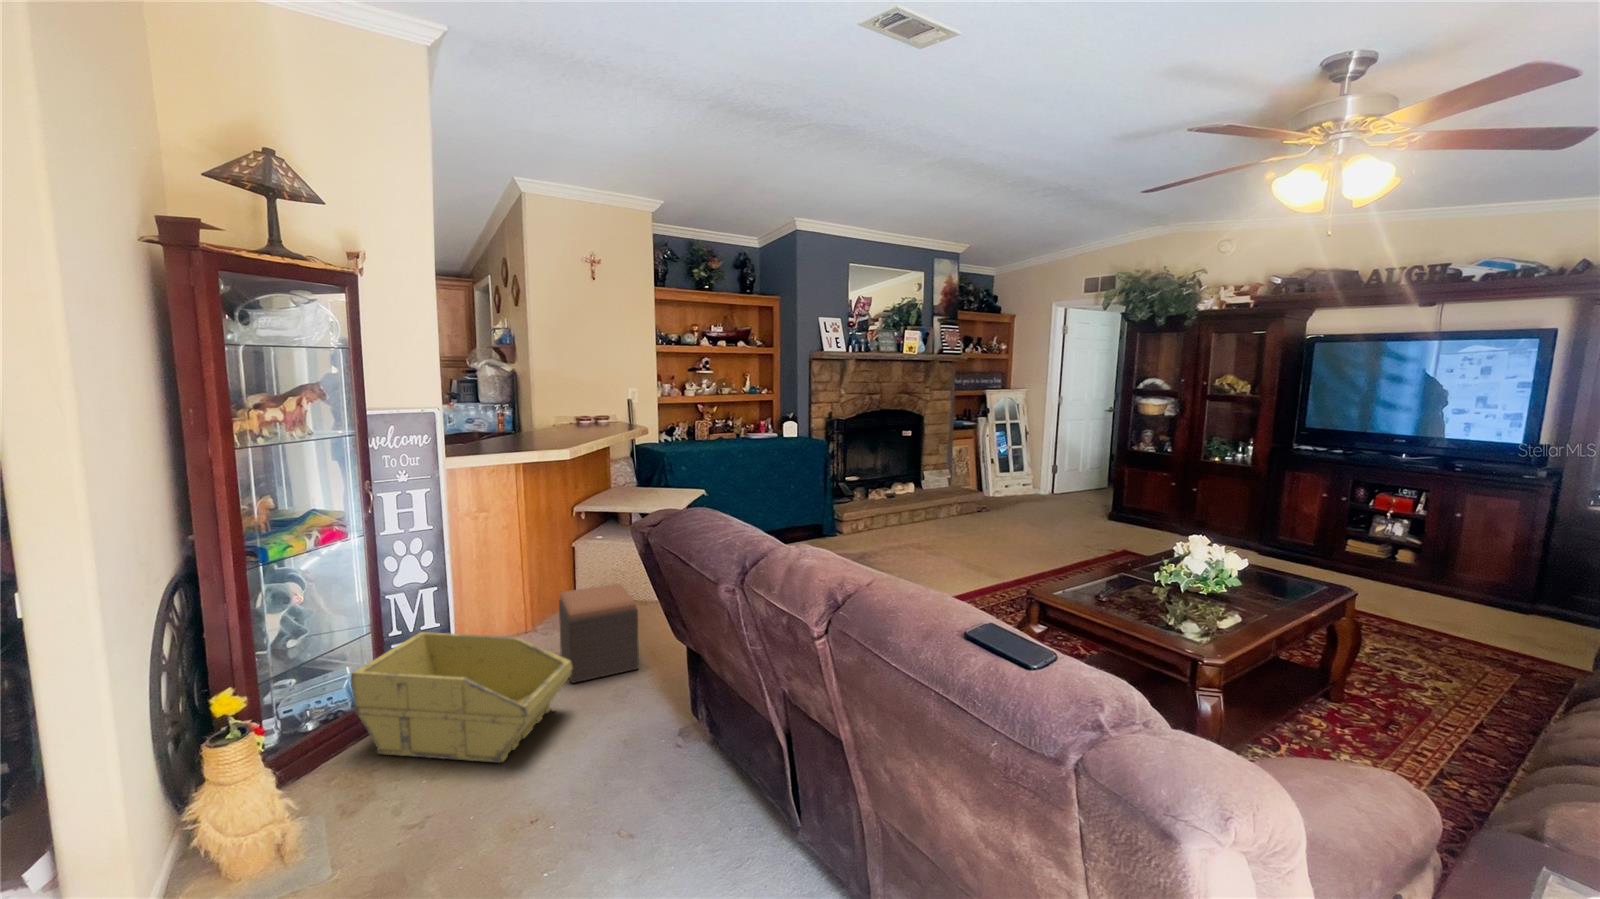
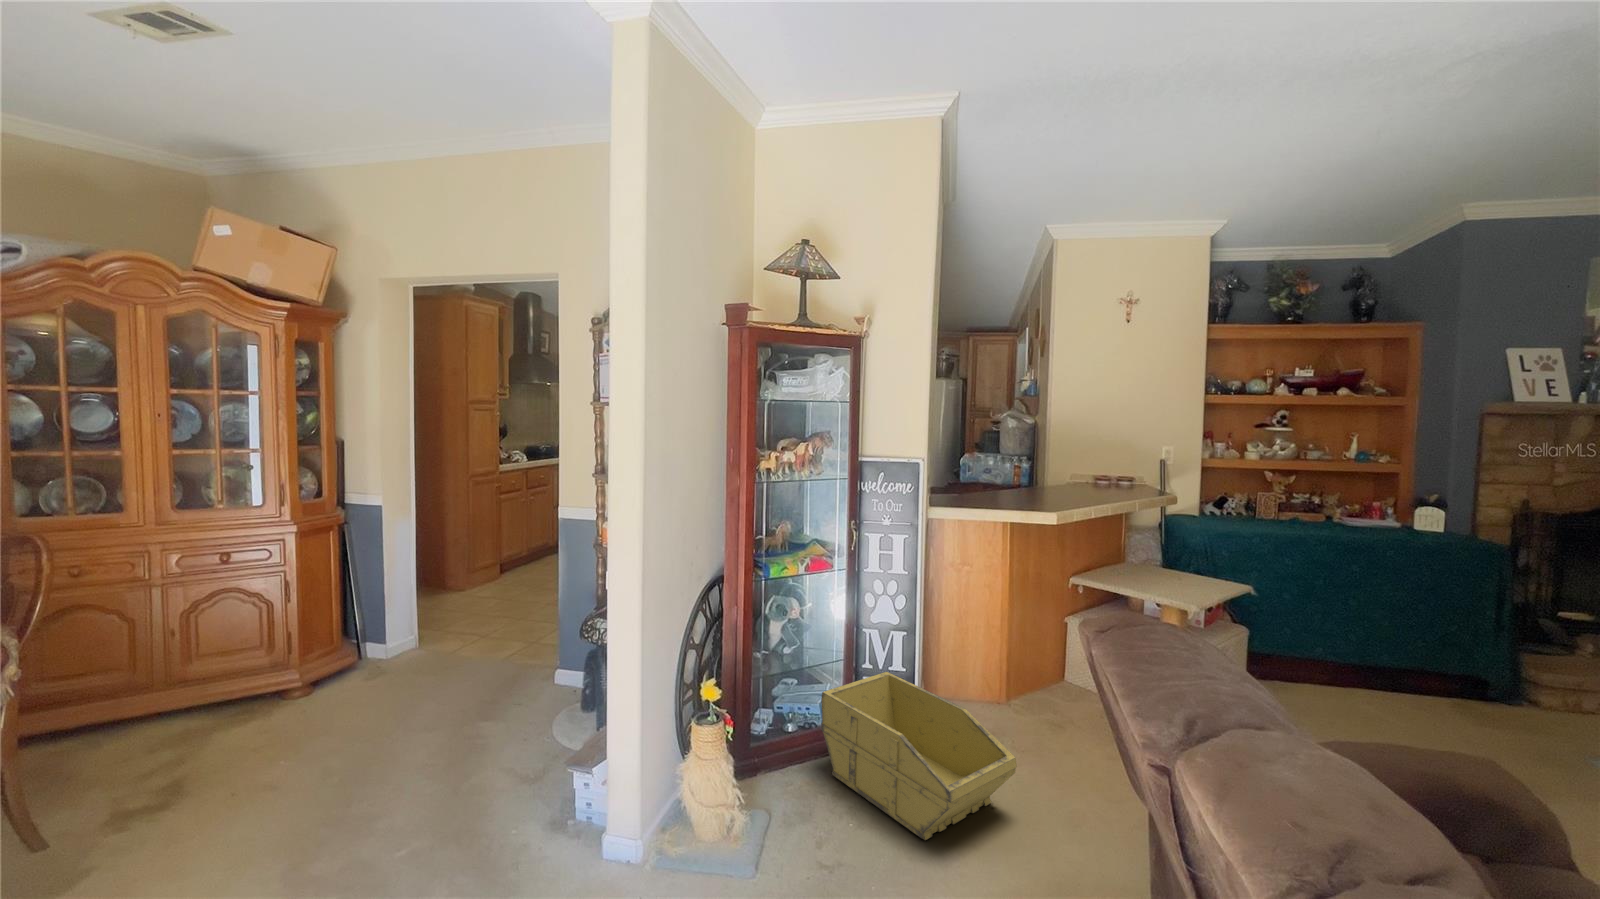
footstool: present [559,584,639,683] -> none [1021,673,1111,798]

